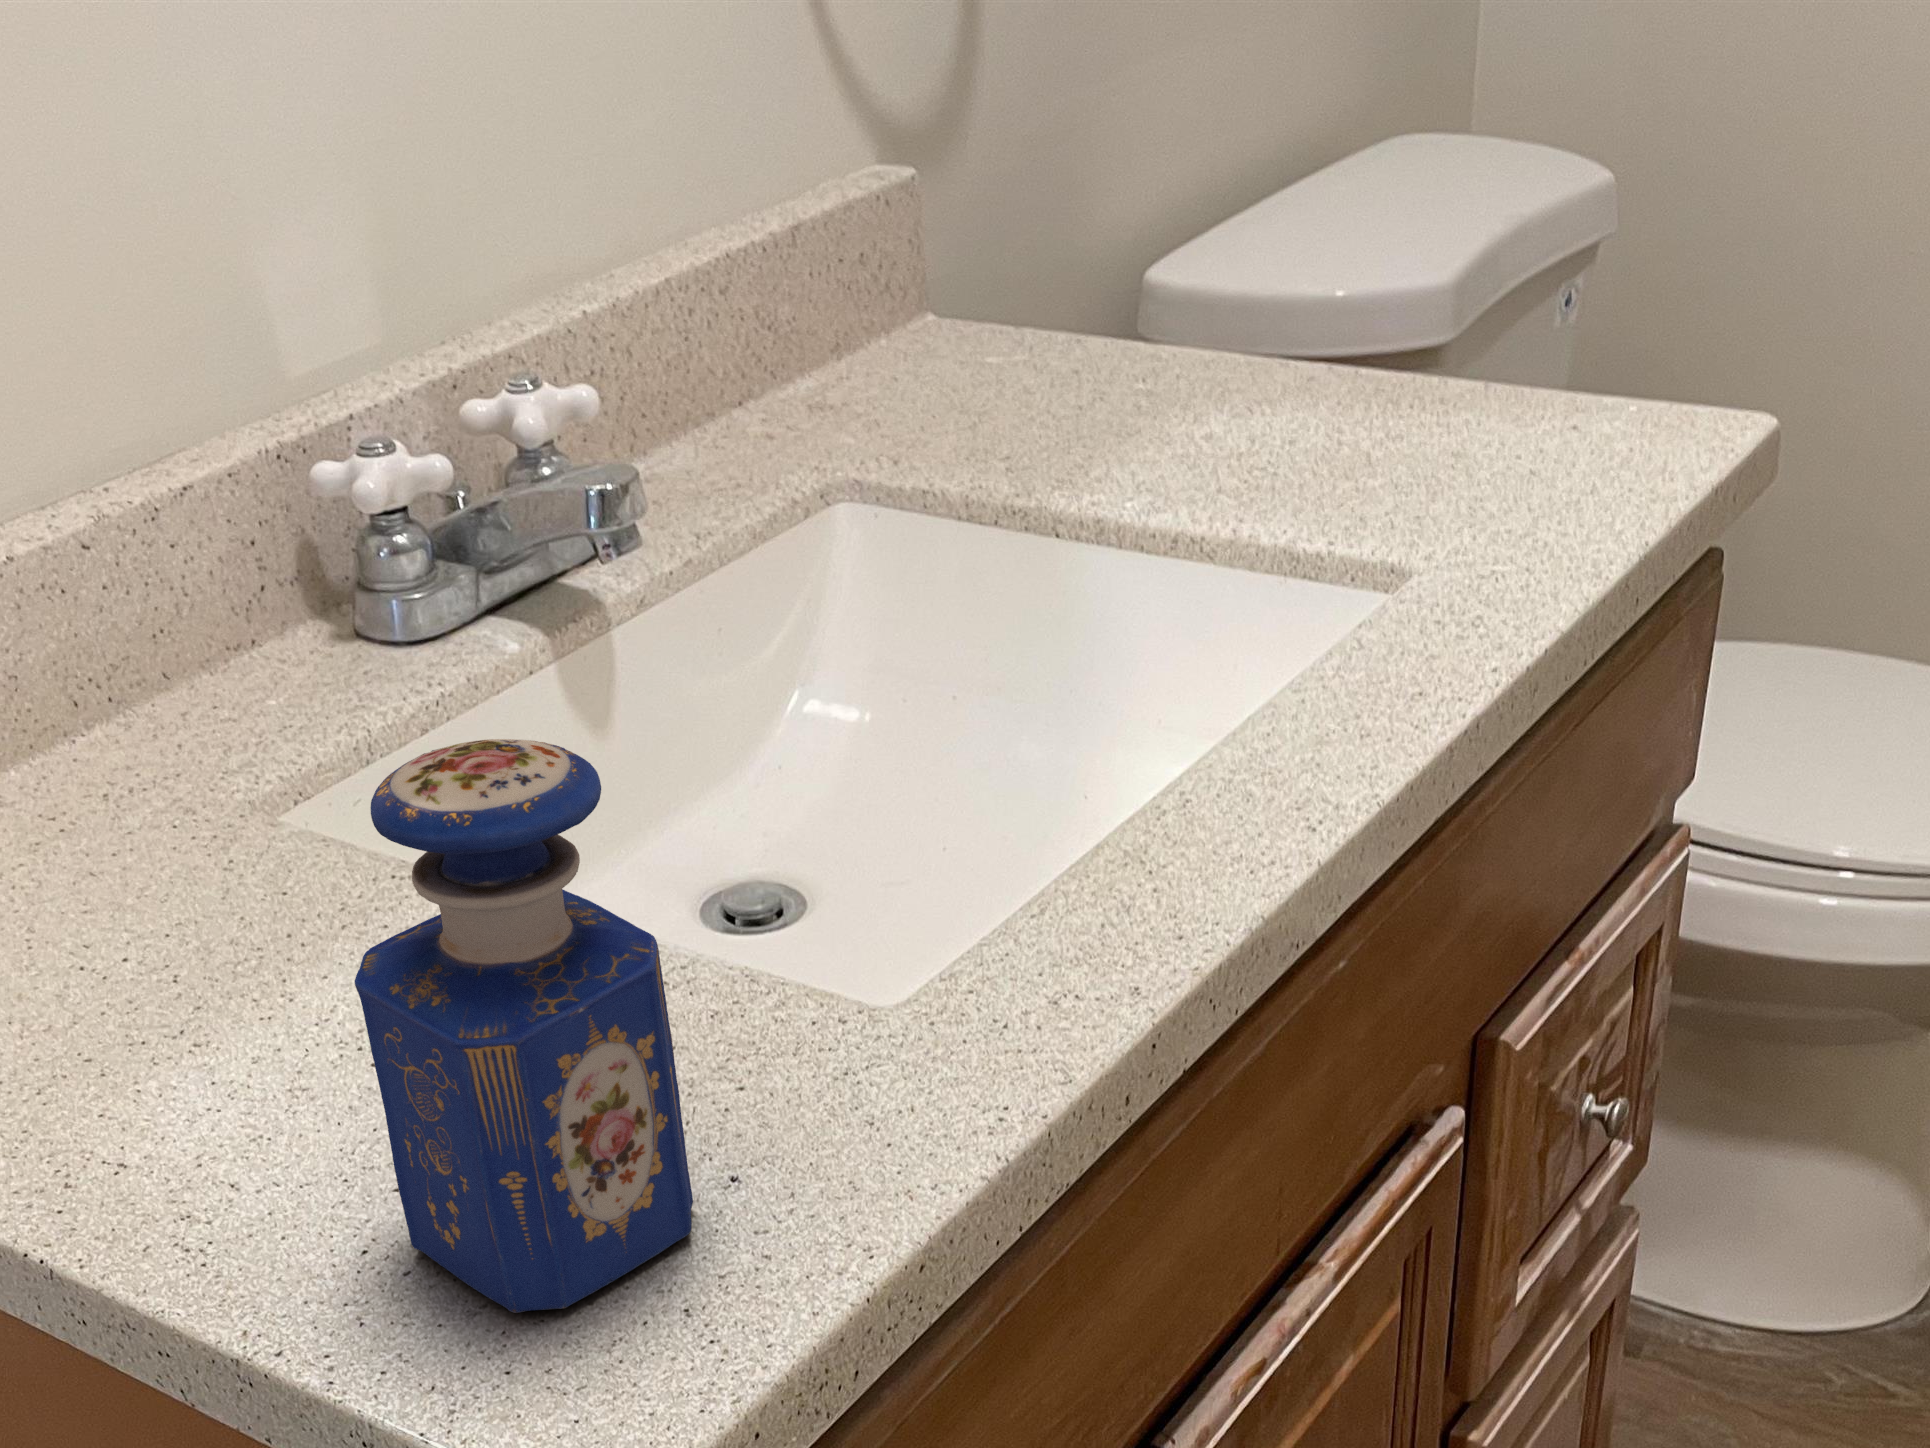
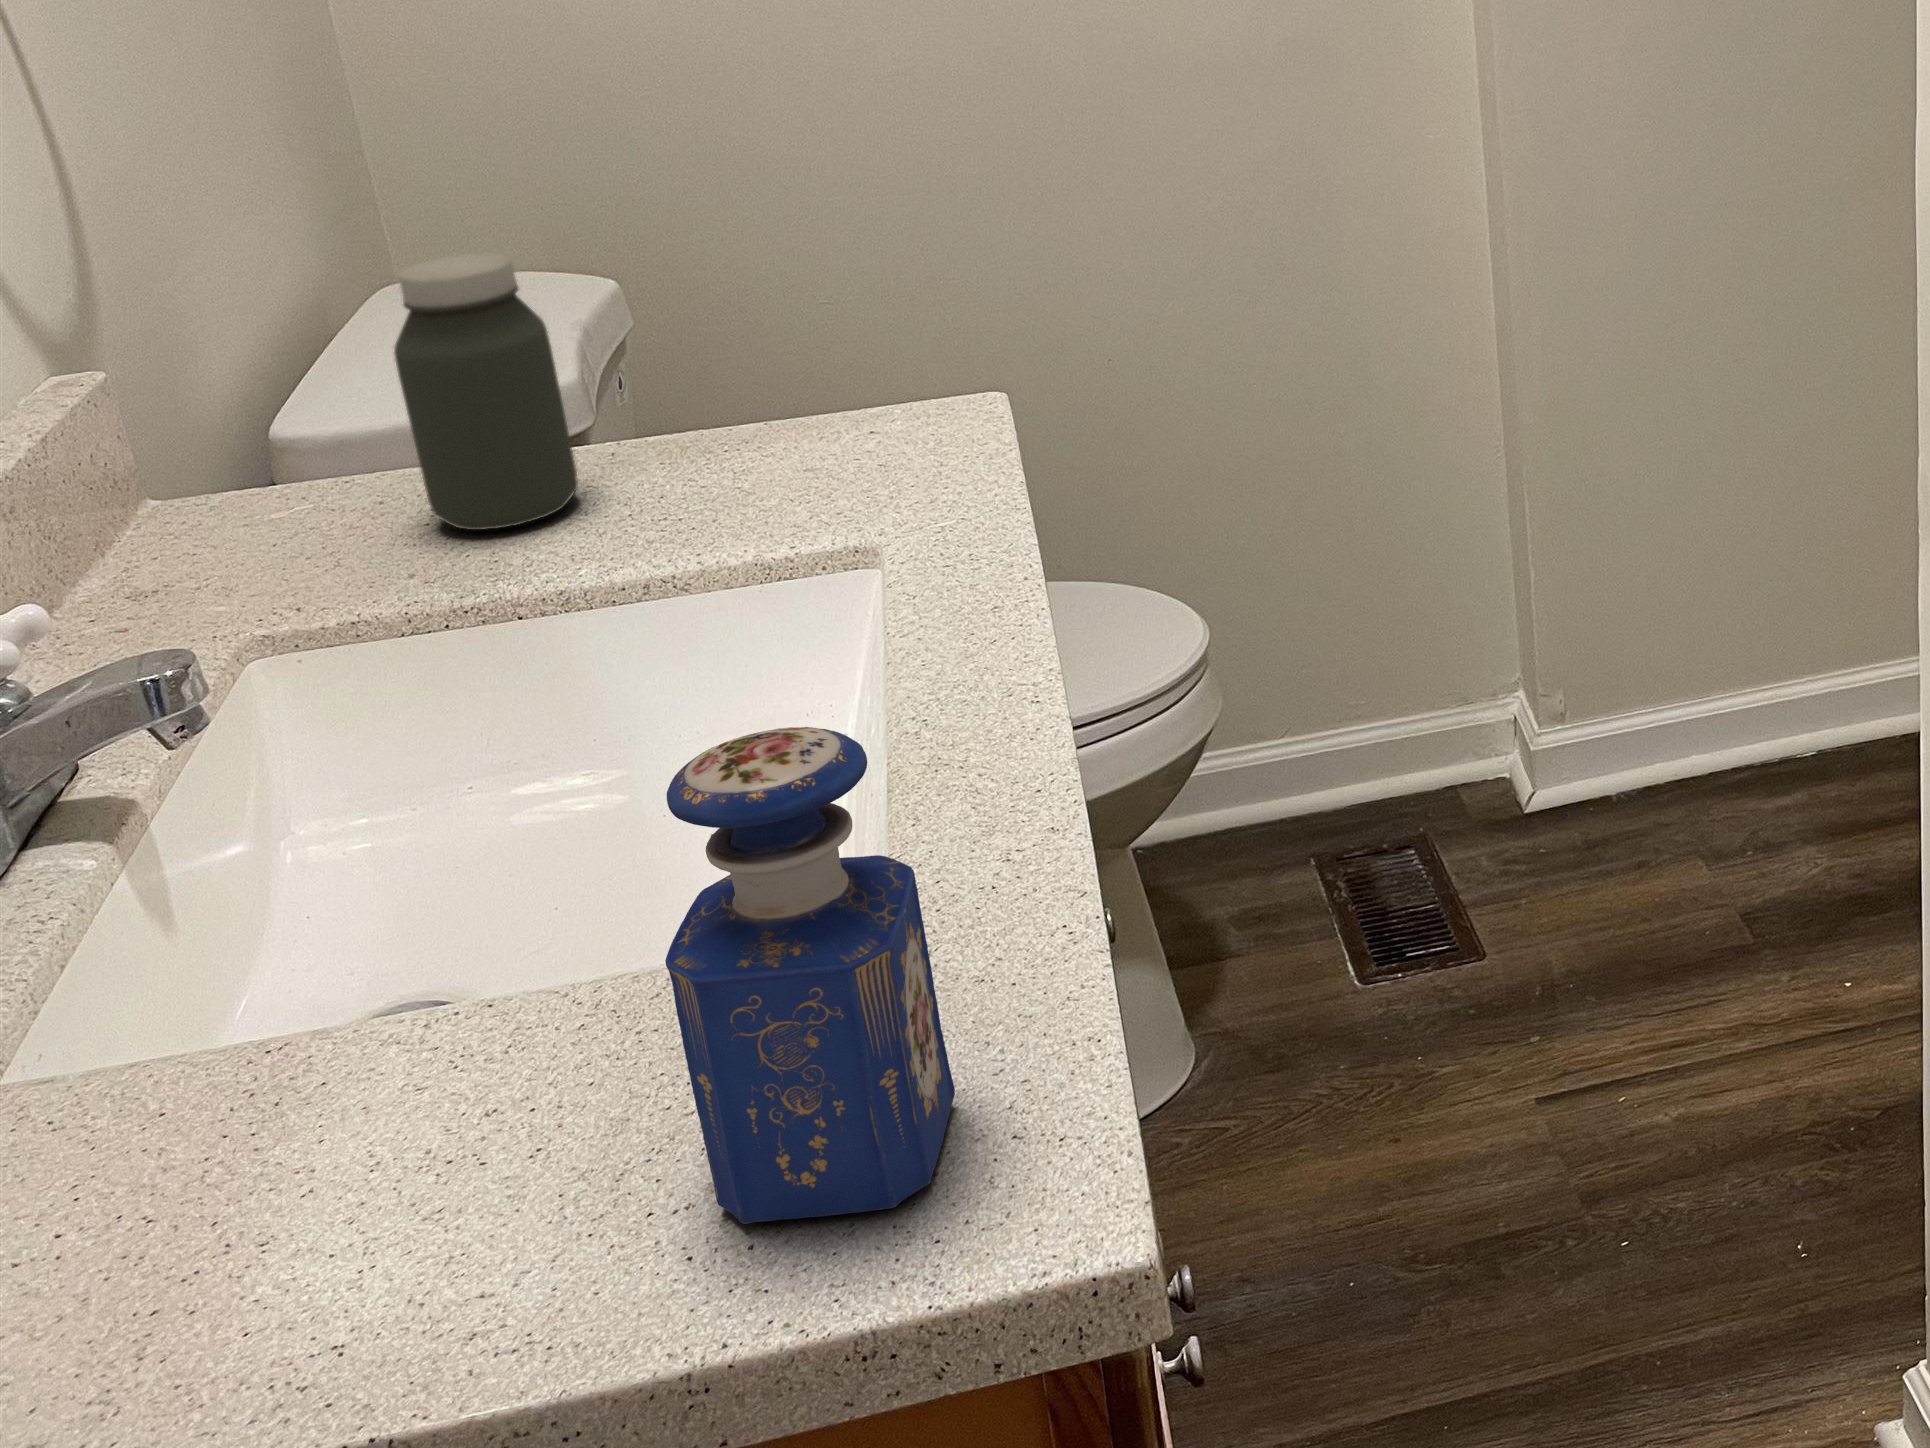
jar: none [1080,103,1241,435] -> present [394,253,578,530]

